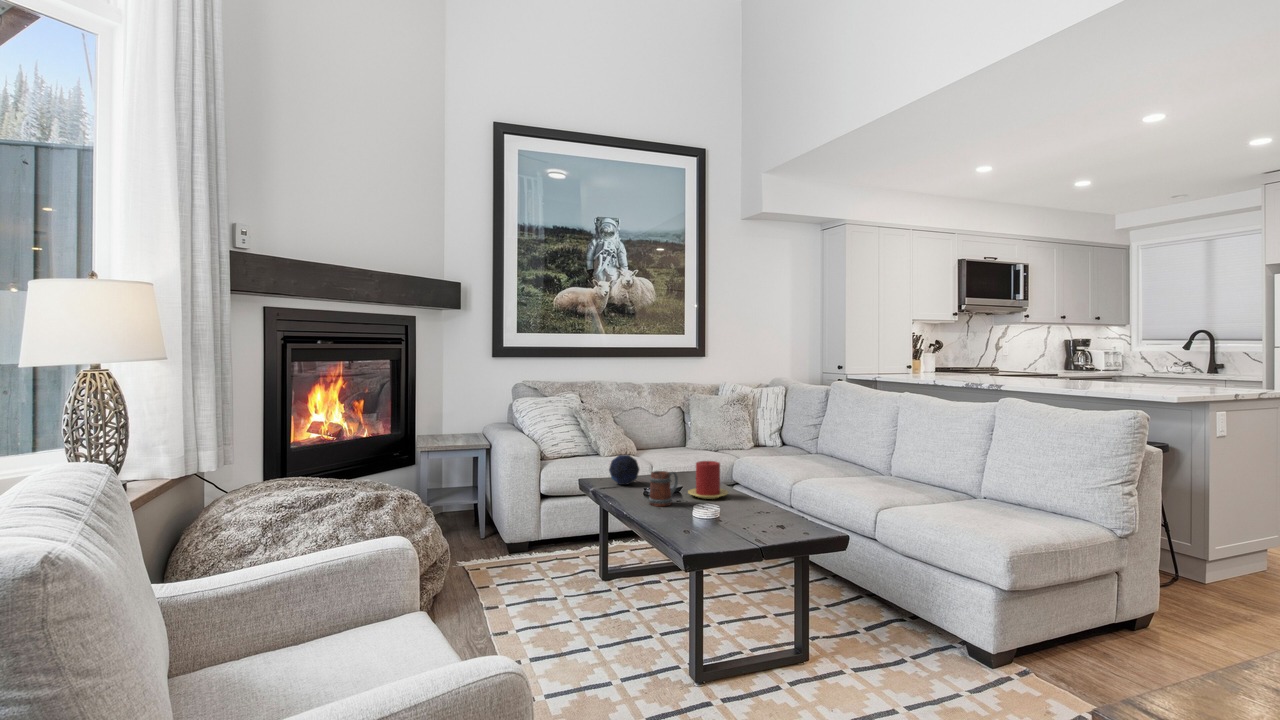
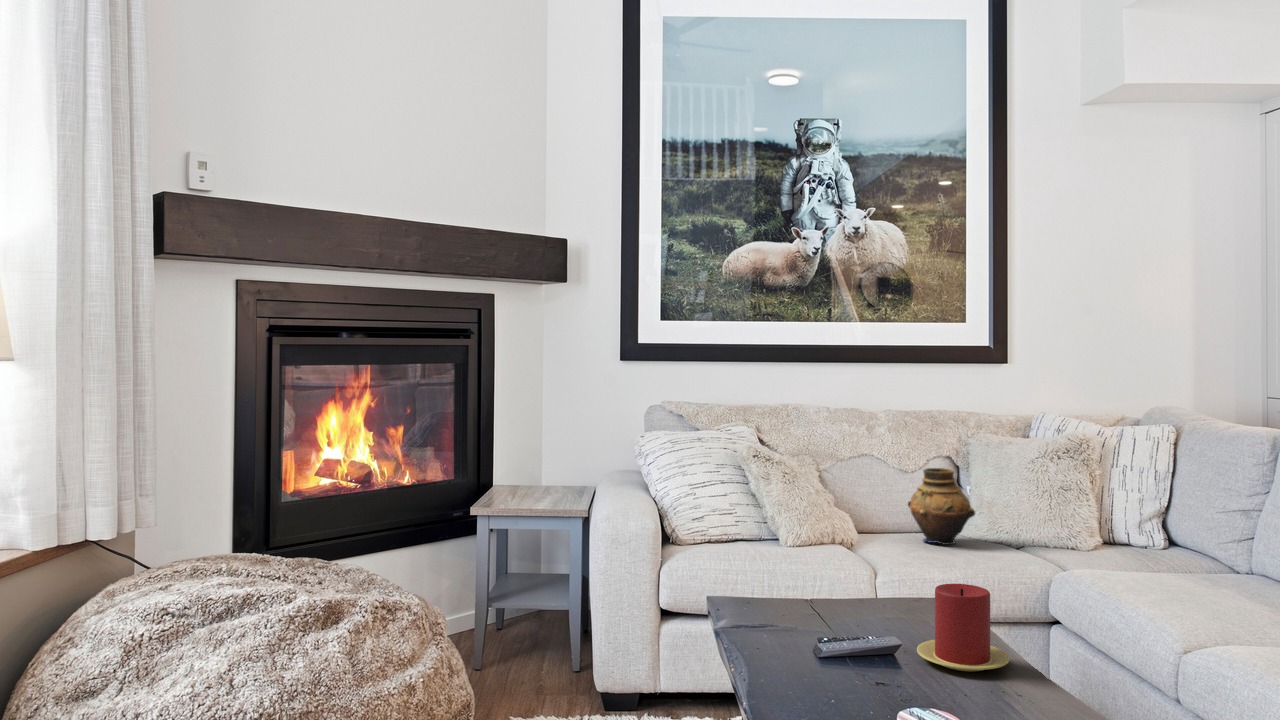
vase: none [663,414,698,455] -> present [908,468,975,545]
decorative orb: present [609,455,639,485] -> none [766,552,828,612]
mug: present [649,471,678,506] -> none [821,603,889,683]

